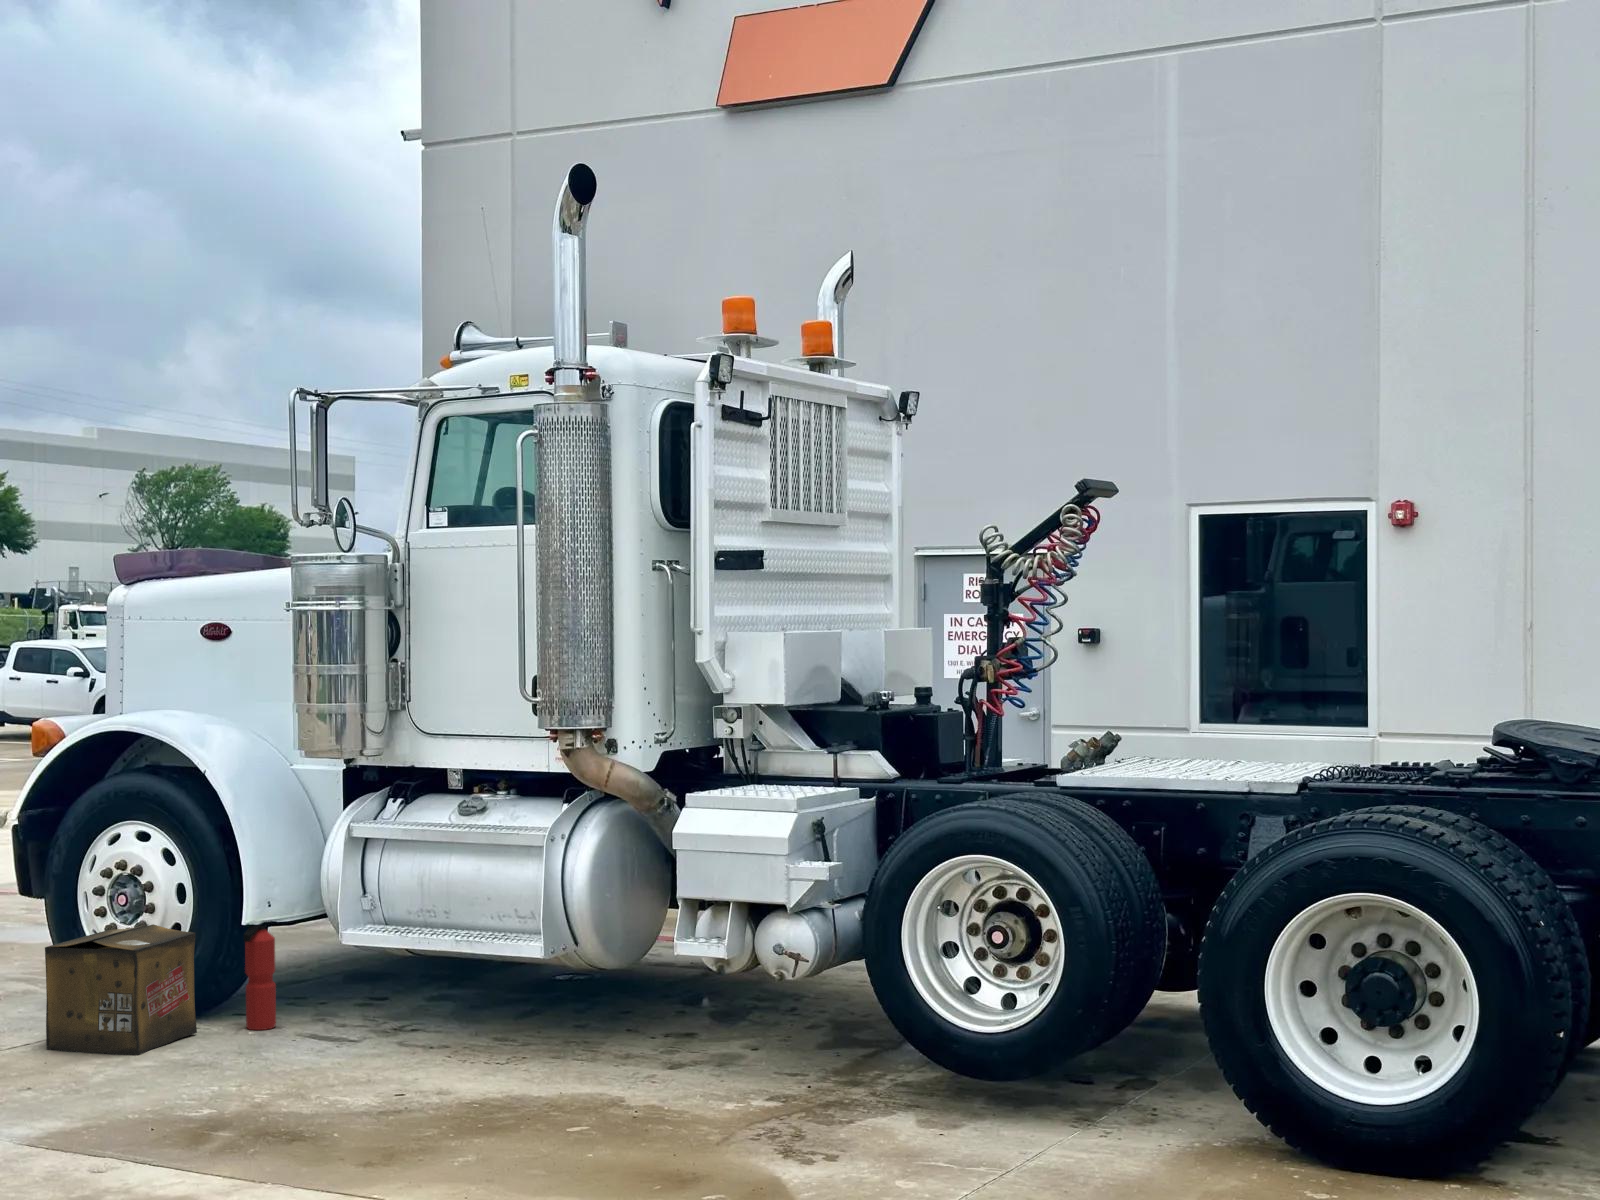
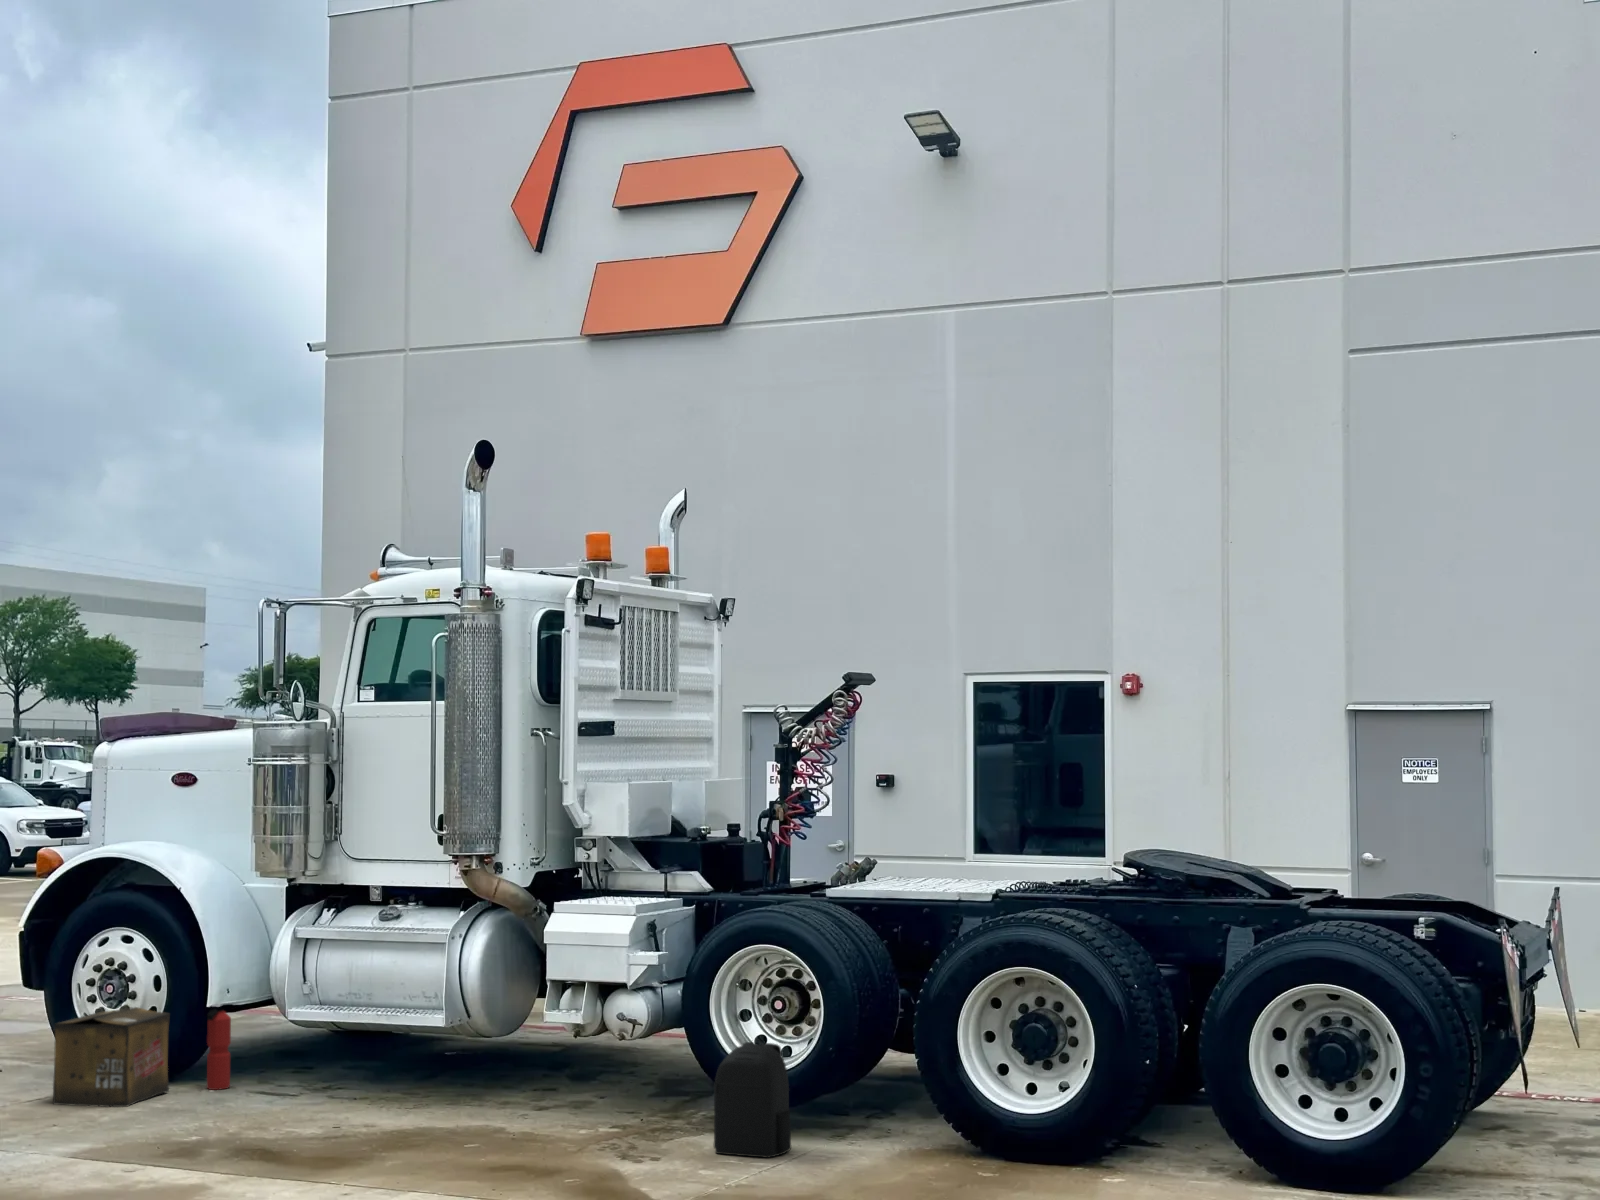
backpack: none [911,985,1021,1153] -> present [713,1042,791,1158]

